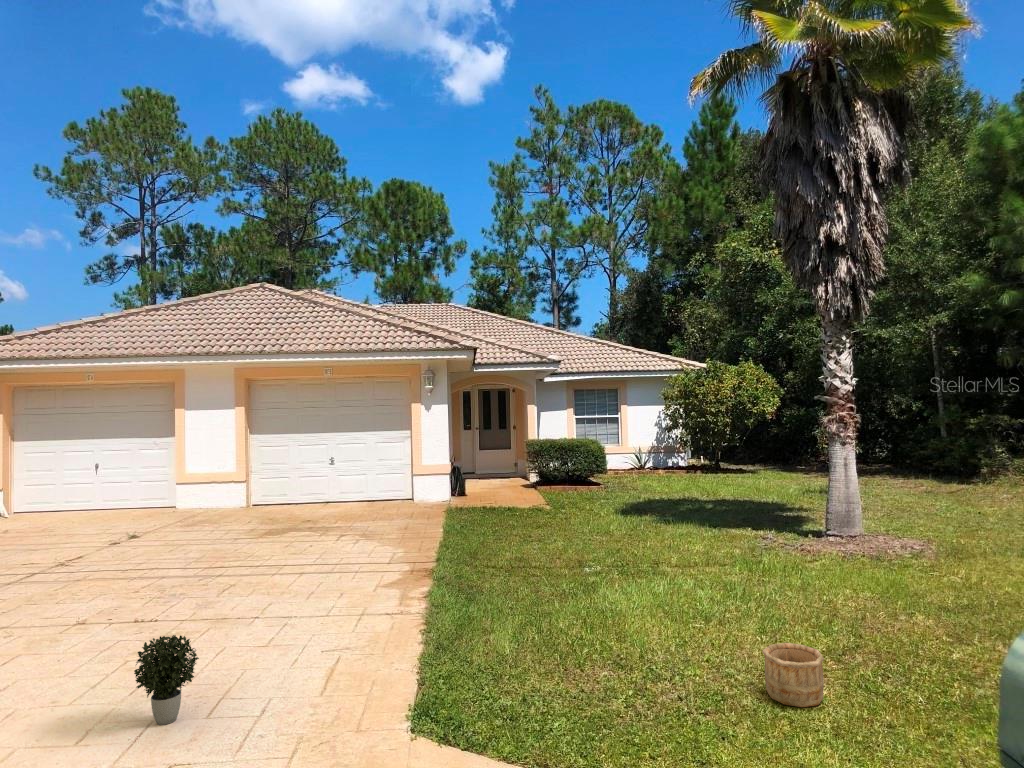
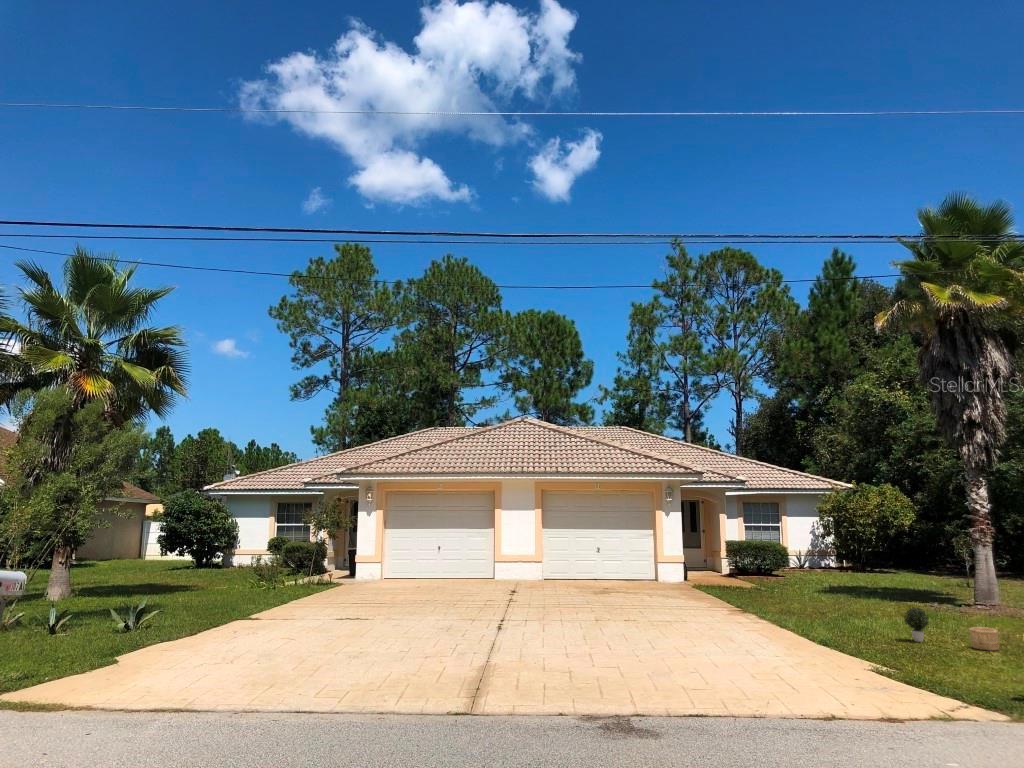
potted plant: present [134,635,199,725] -> present [904,607,929,642]

